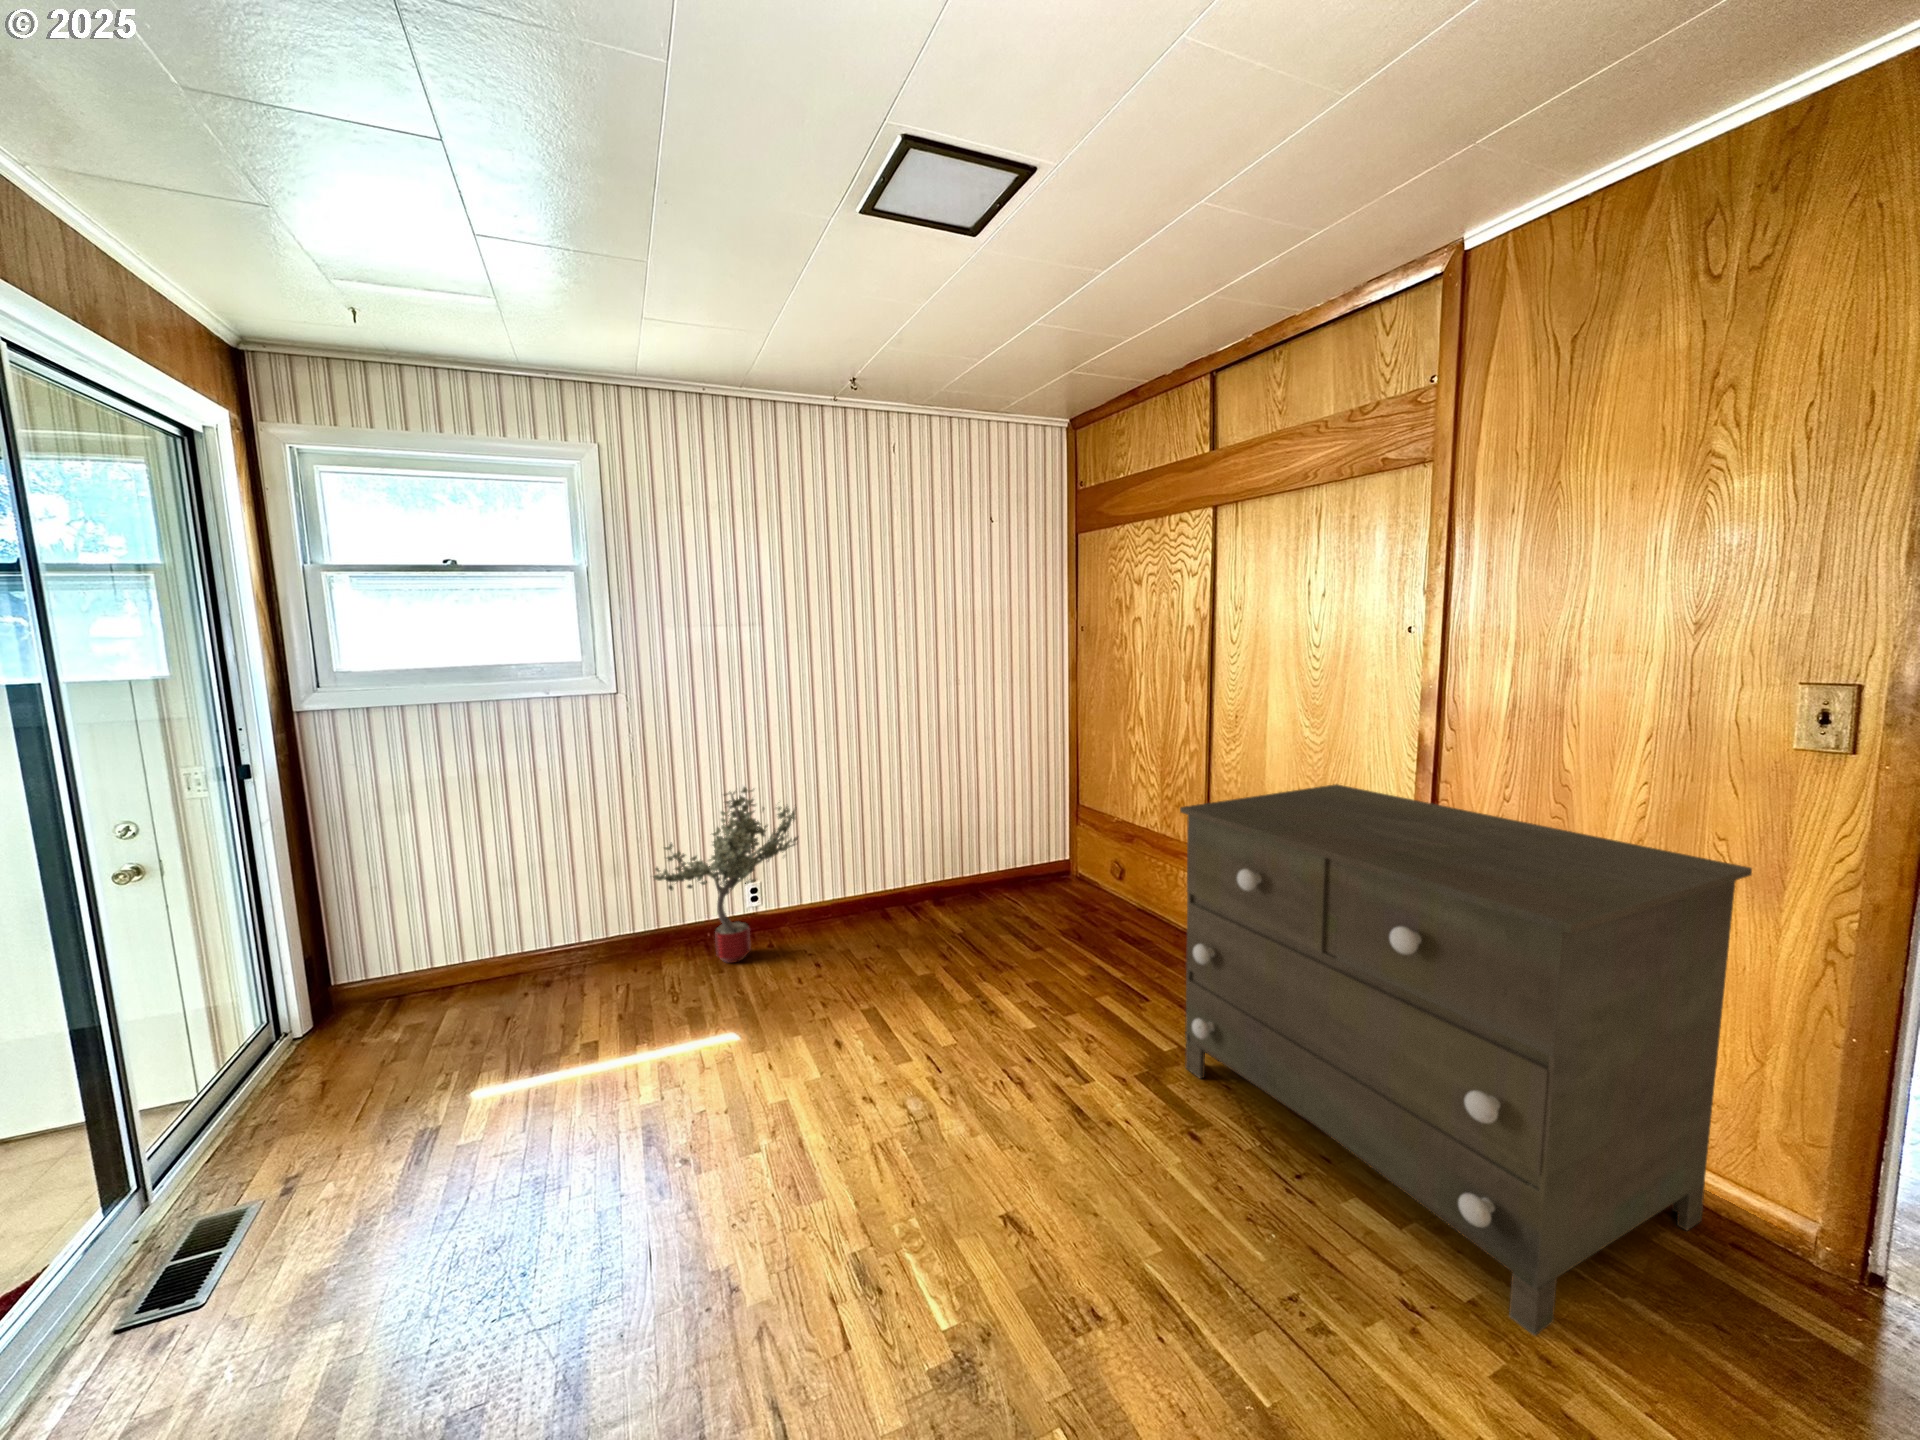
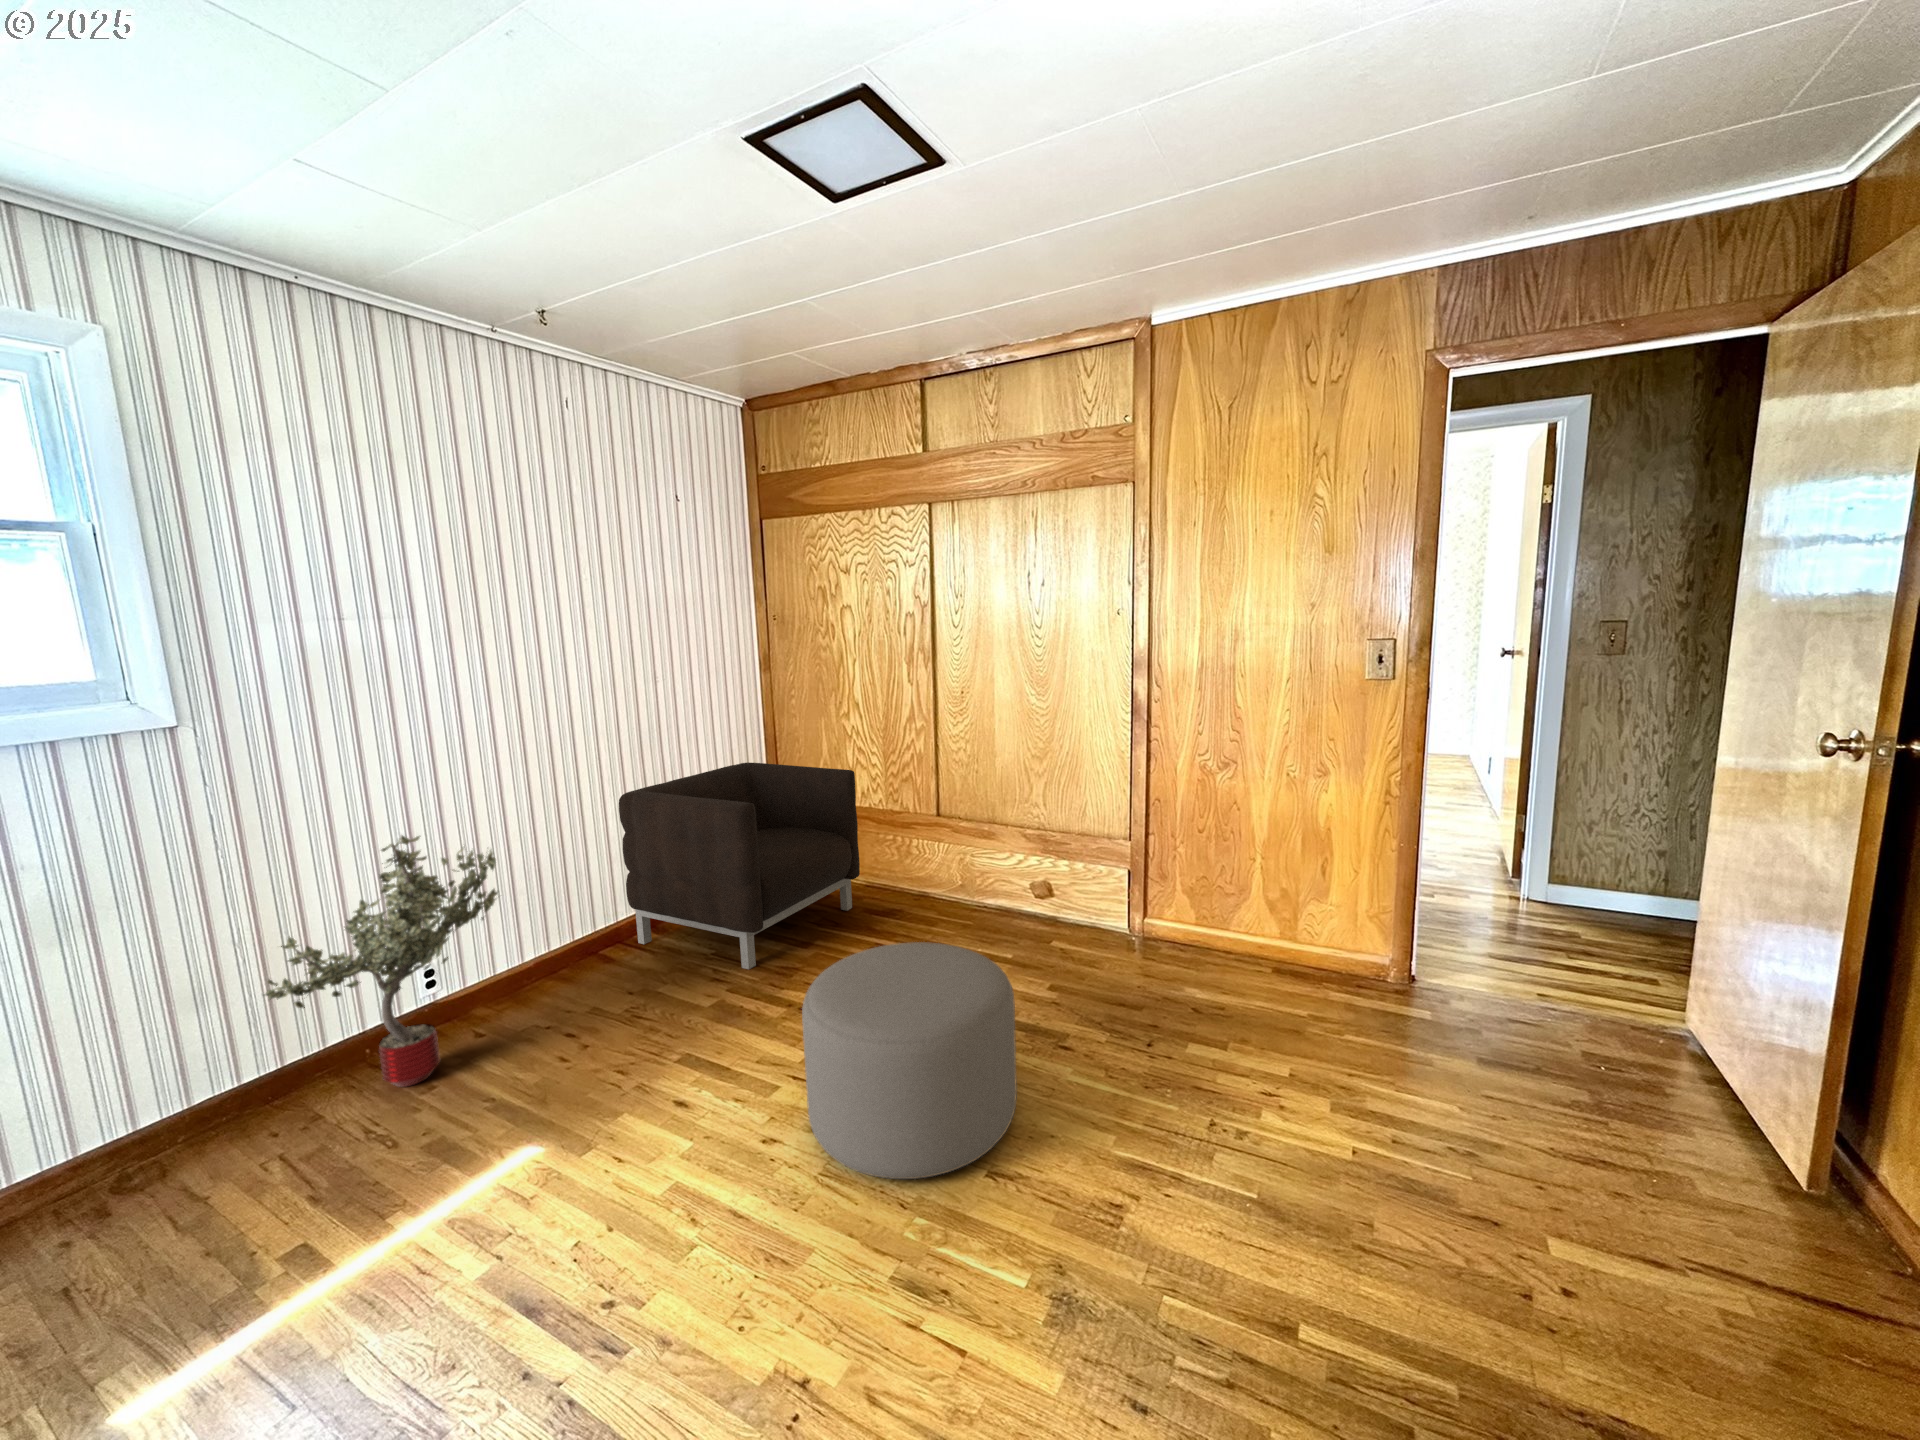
armchair: none [918,764,1123,951] -> present [619,763,860,969]
dresser: present [1180,784,1752,1335] -> none [1003,740,1350,1076]
ottoman: none [889,958,1097,1195] -> present [802,942,1017,1179]

